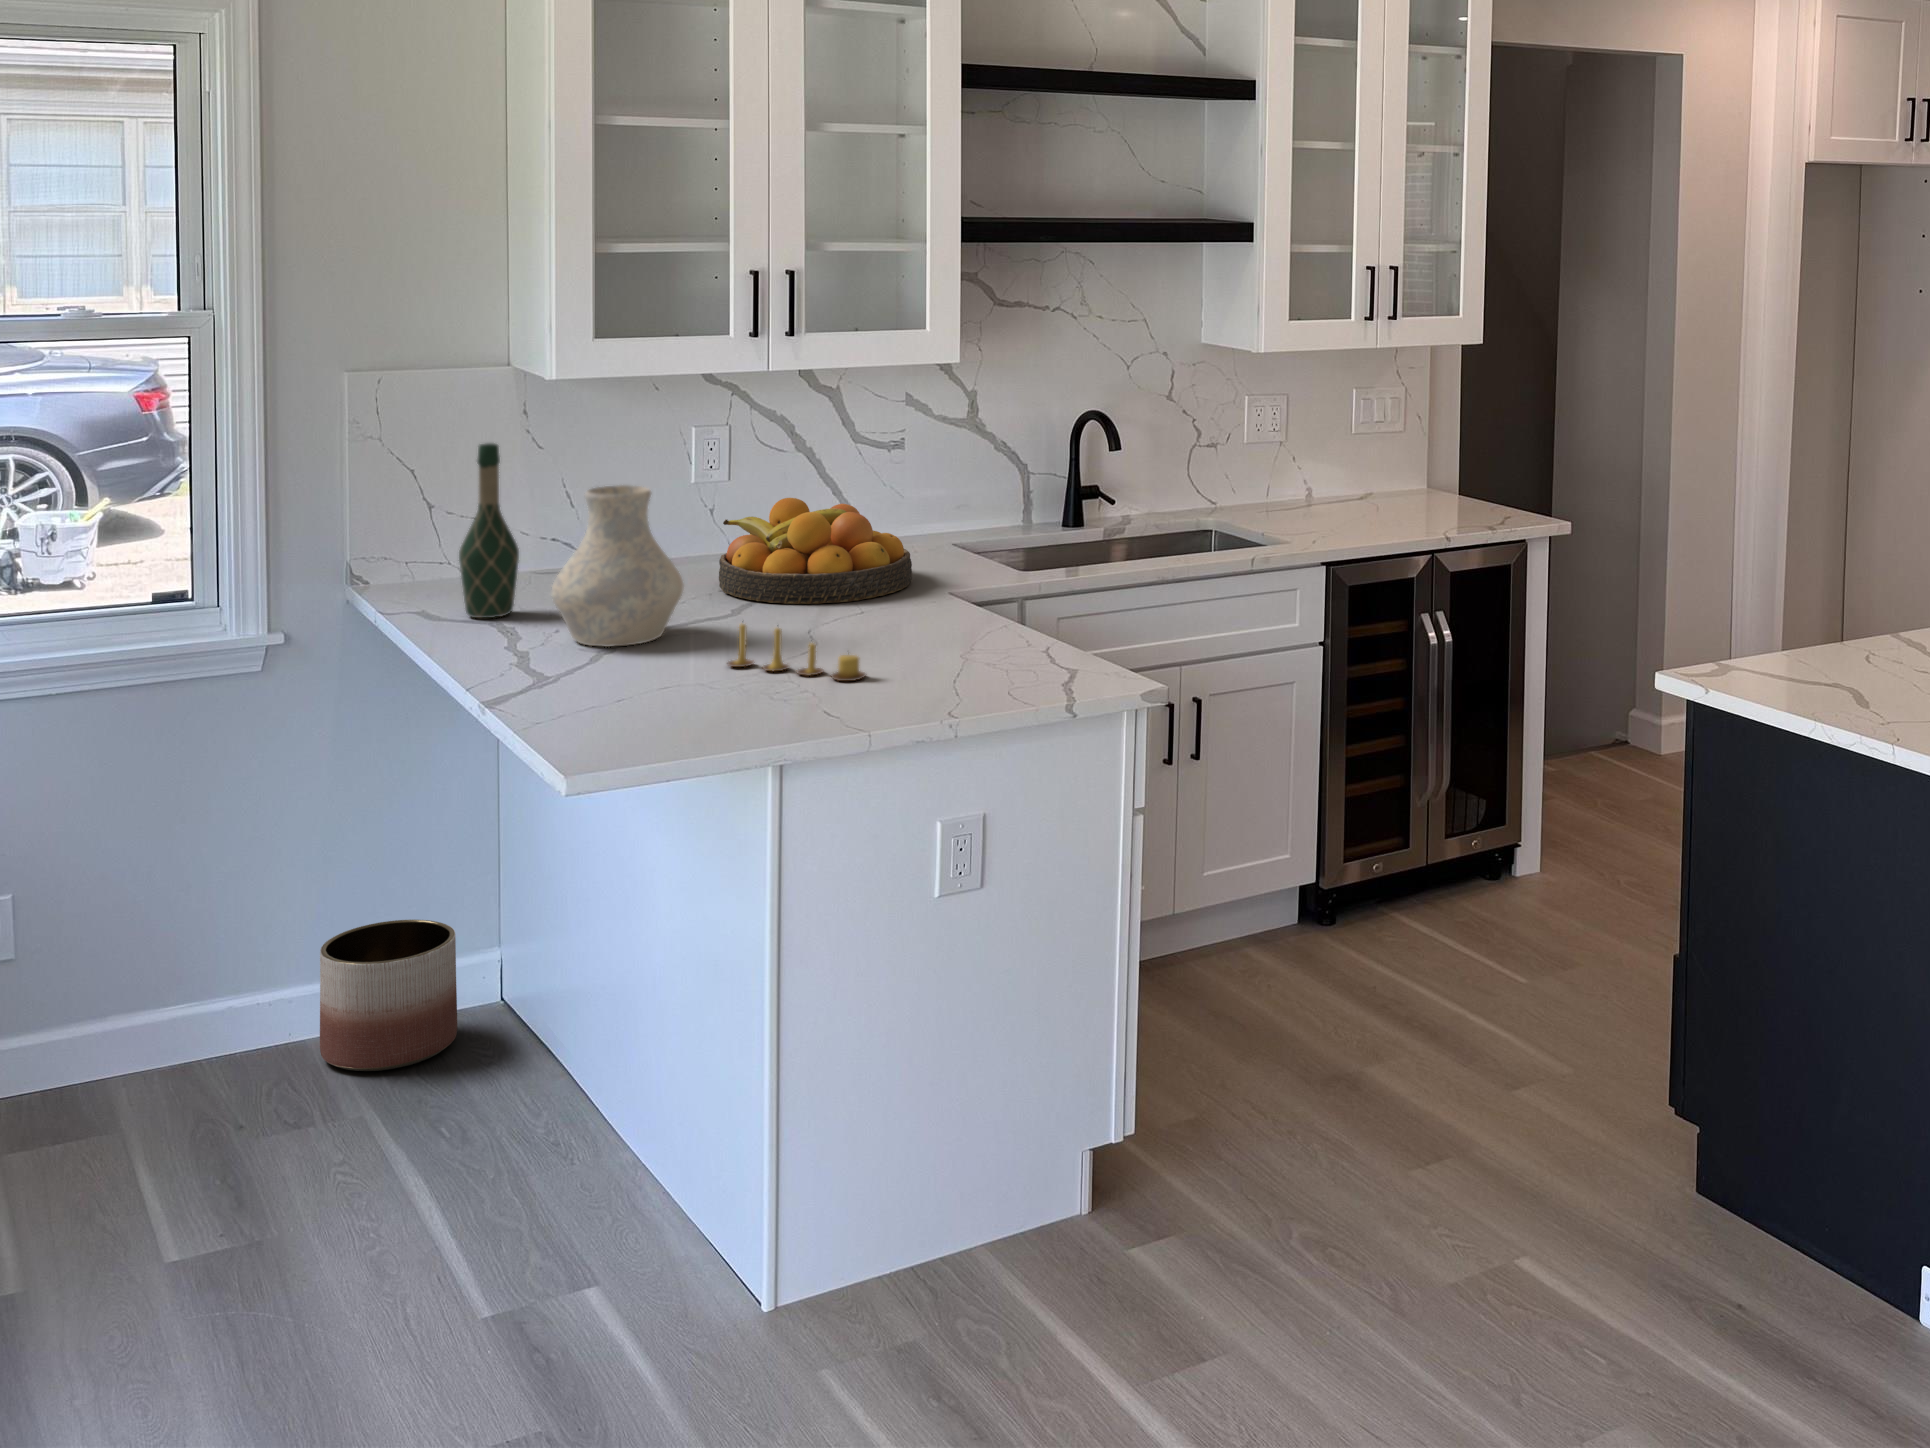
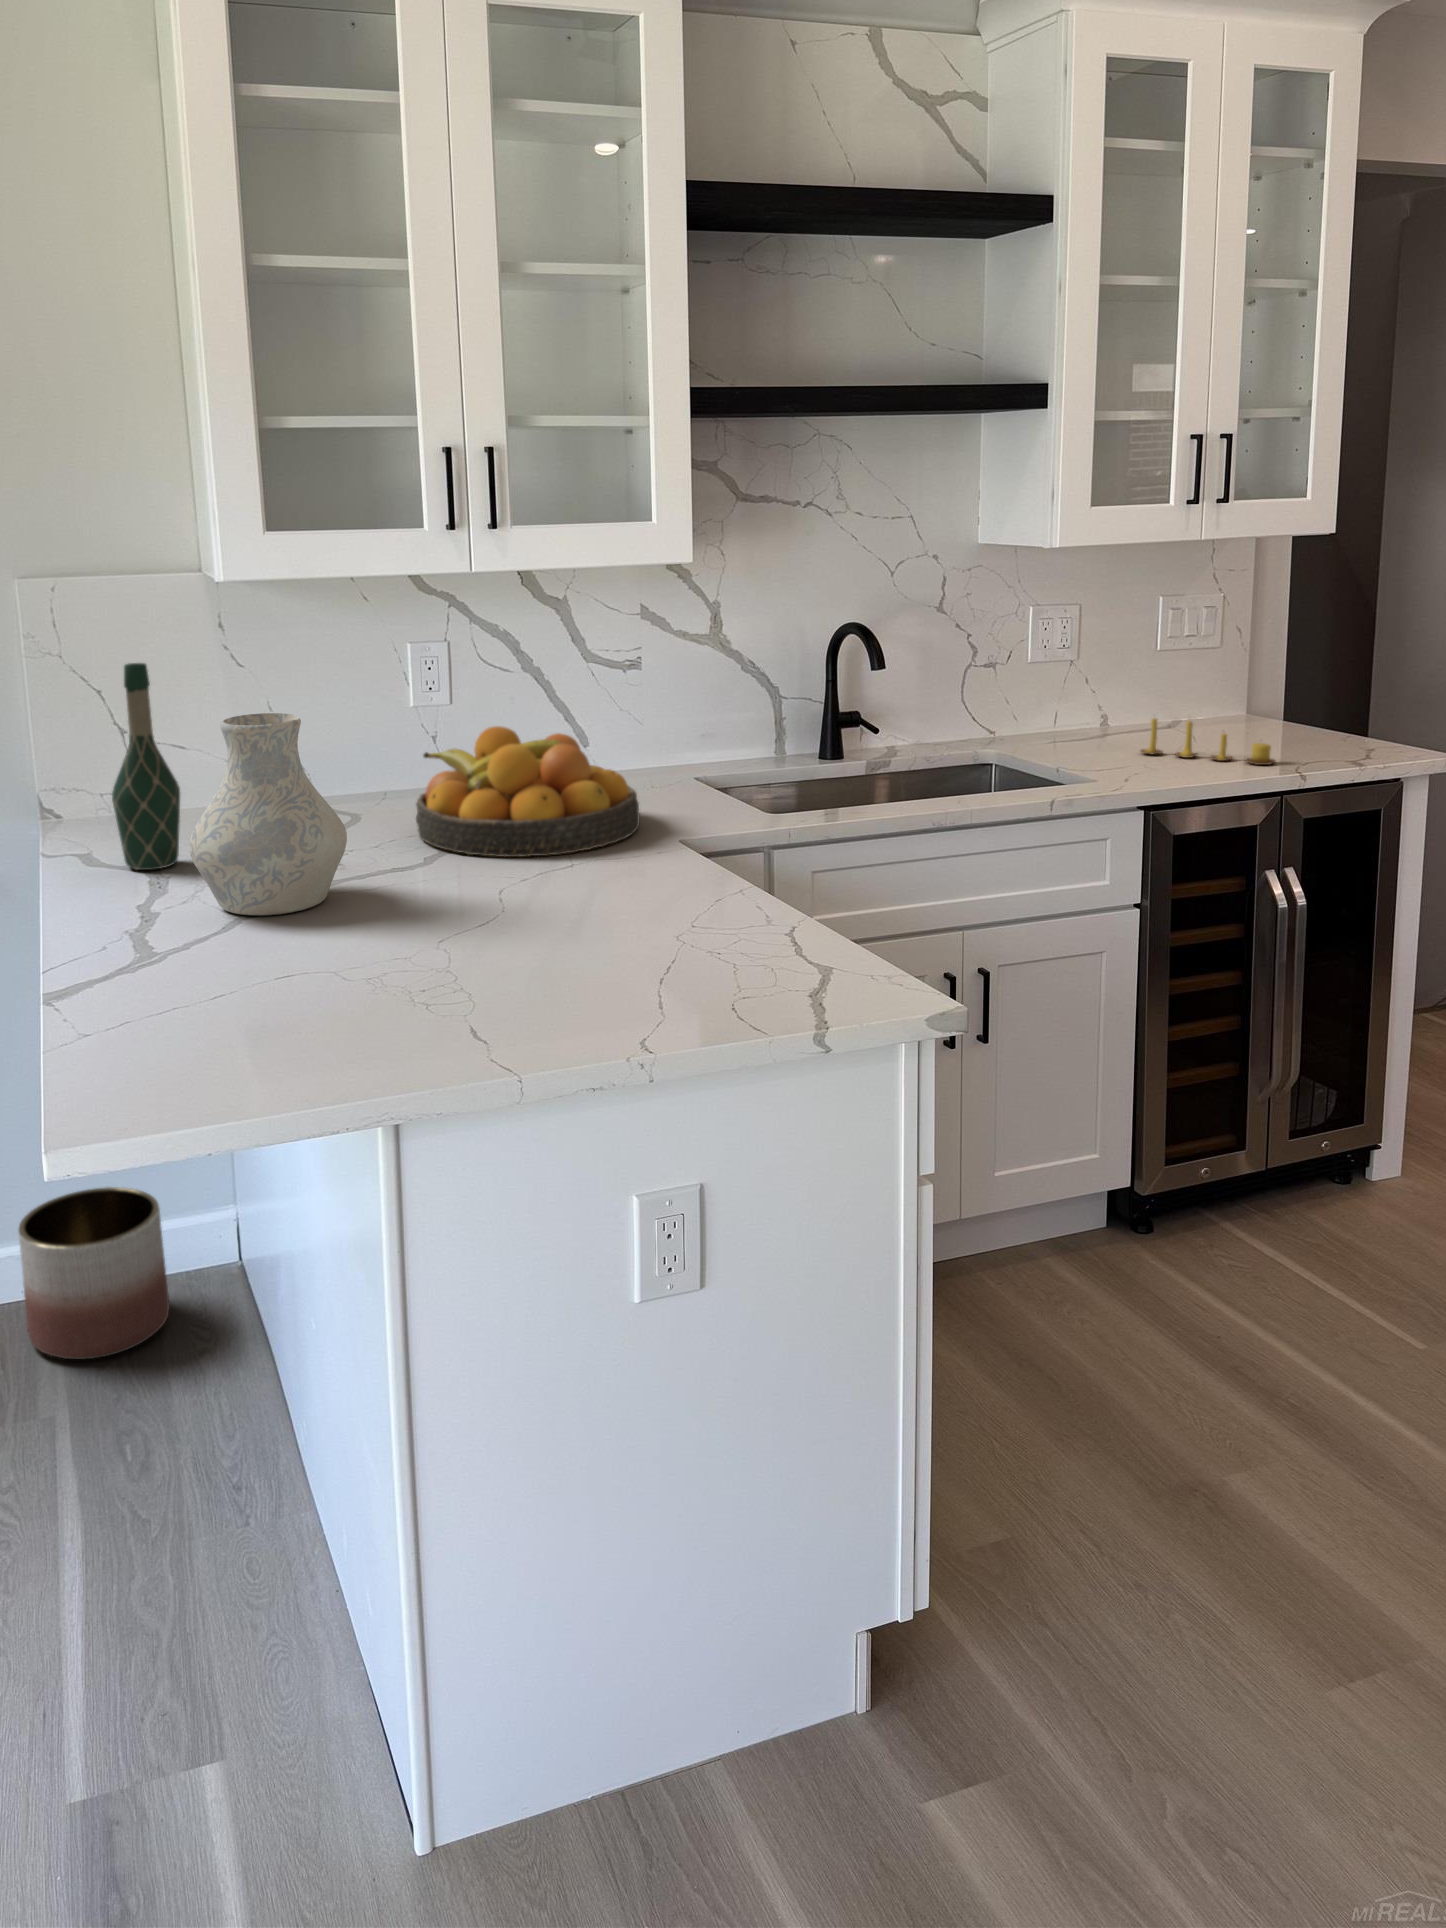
candle: present [728,624,865,681] -> present [1141,718,1275,765]

